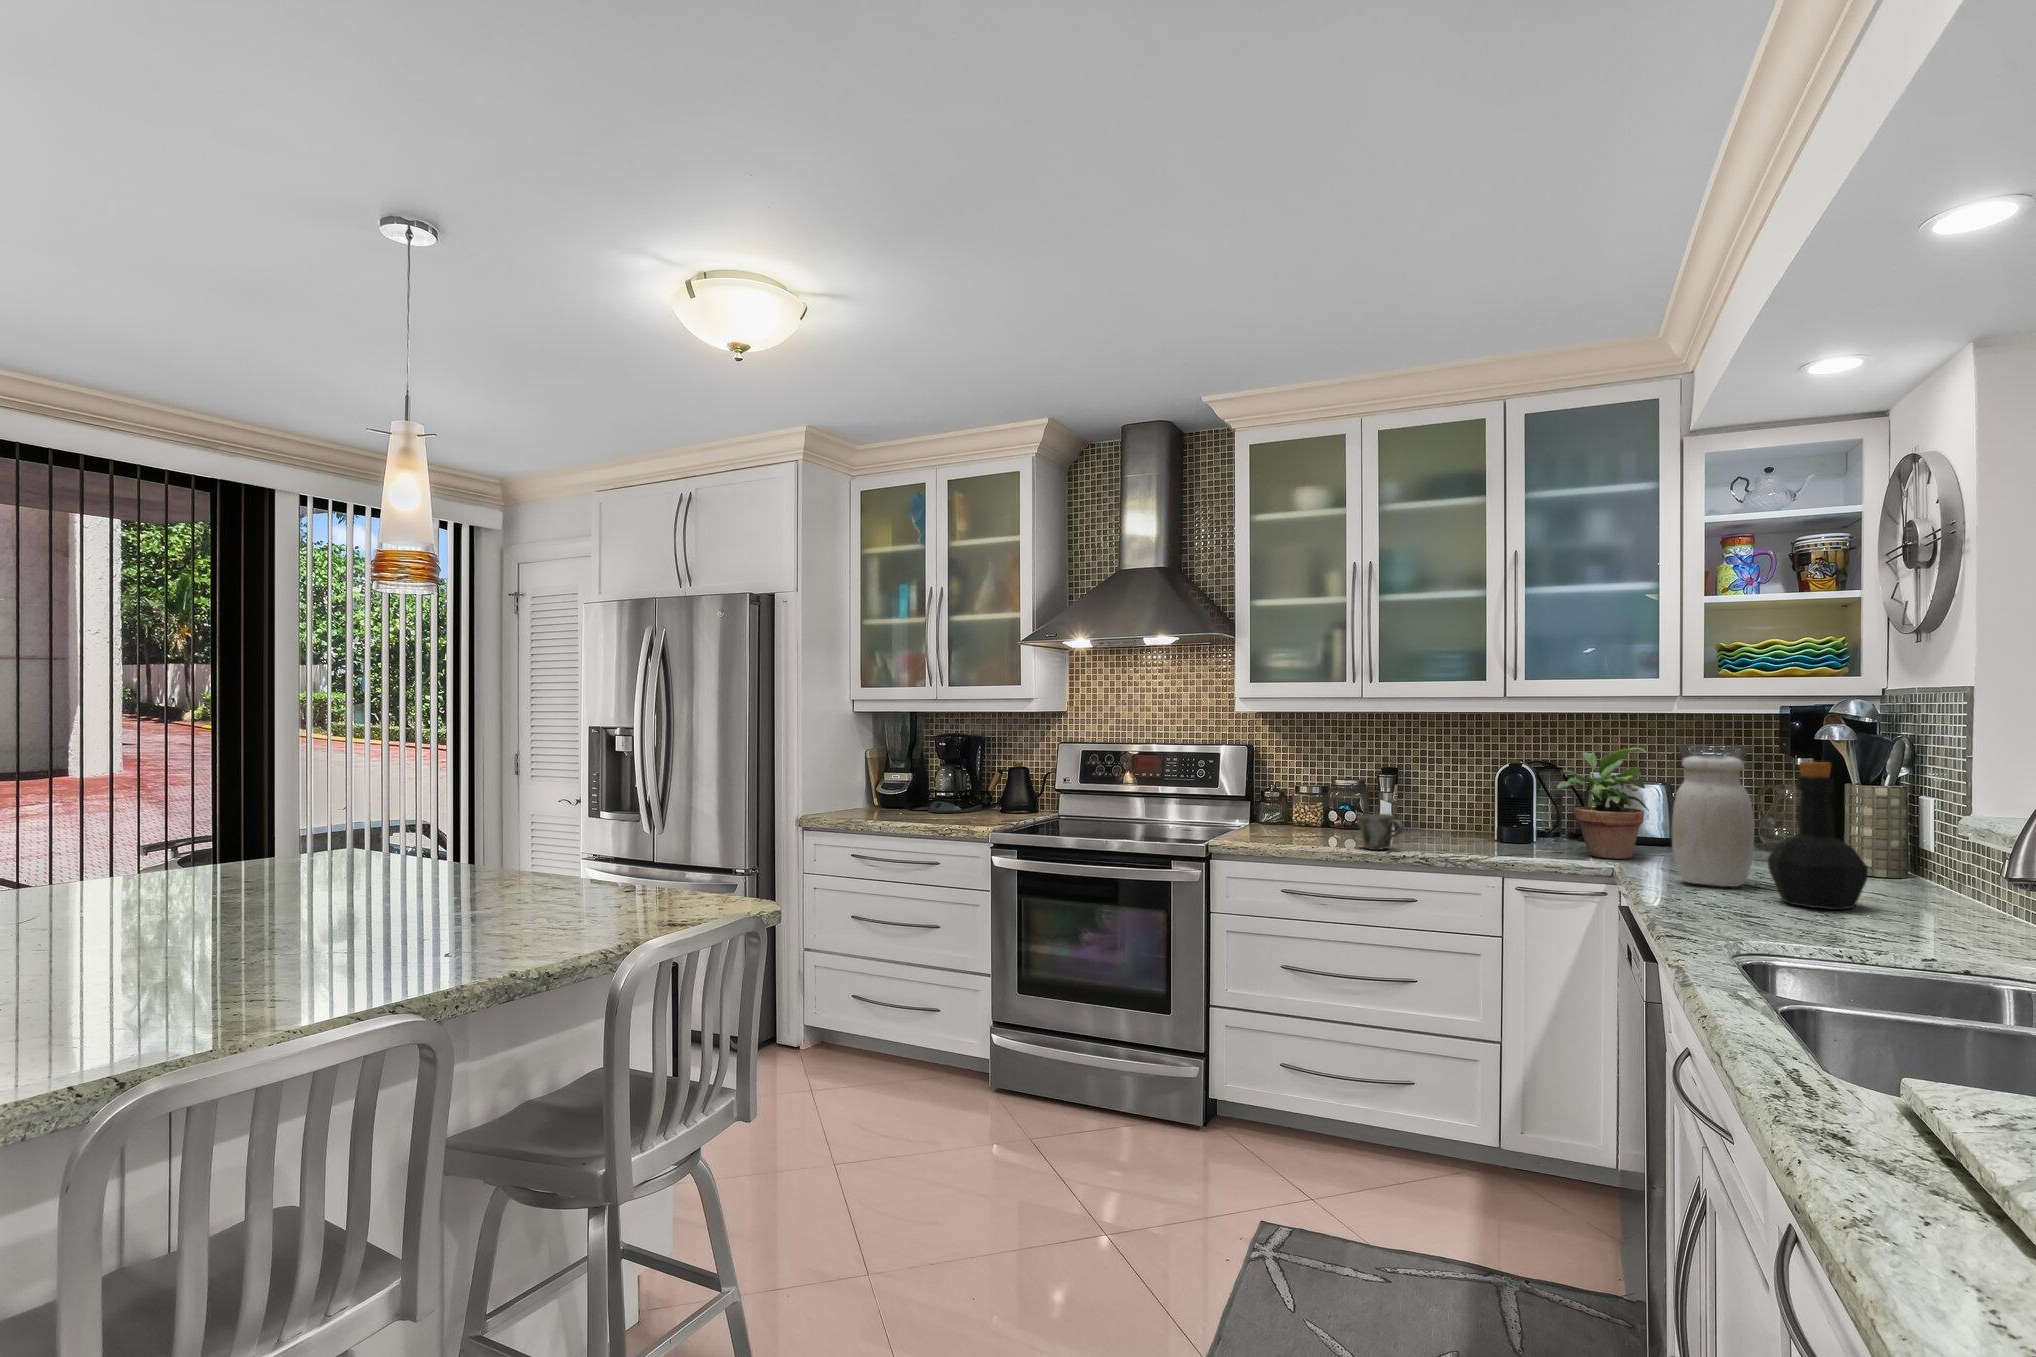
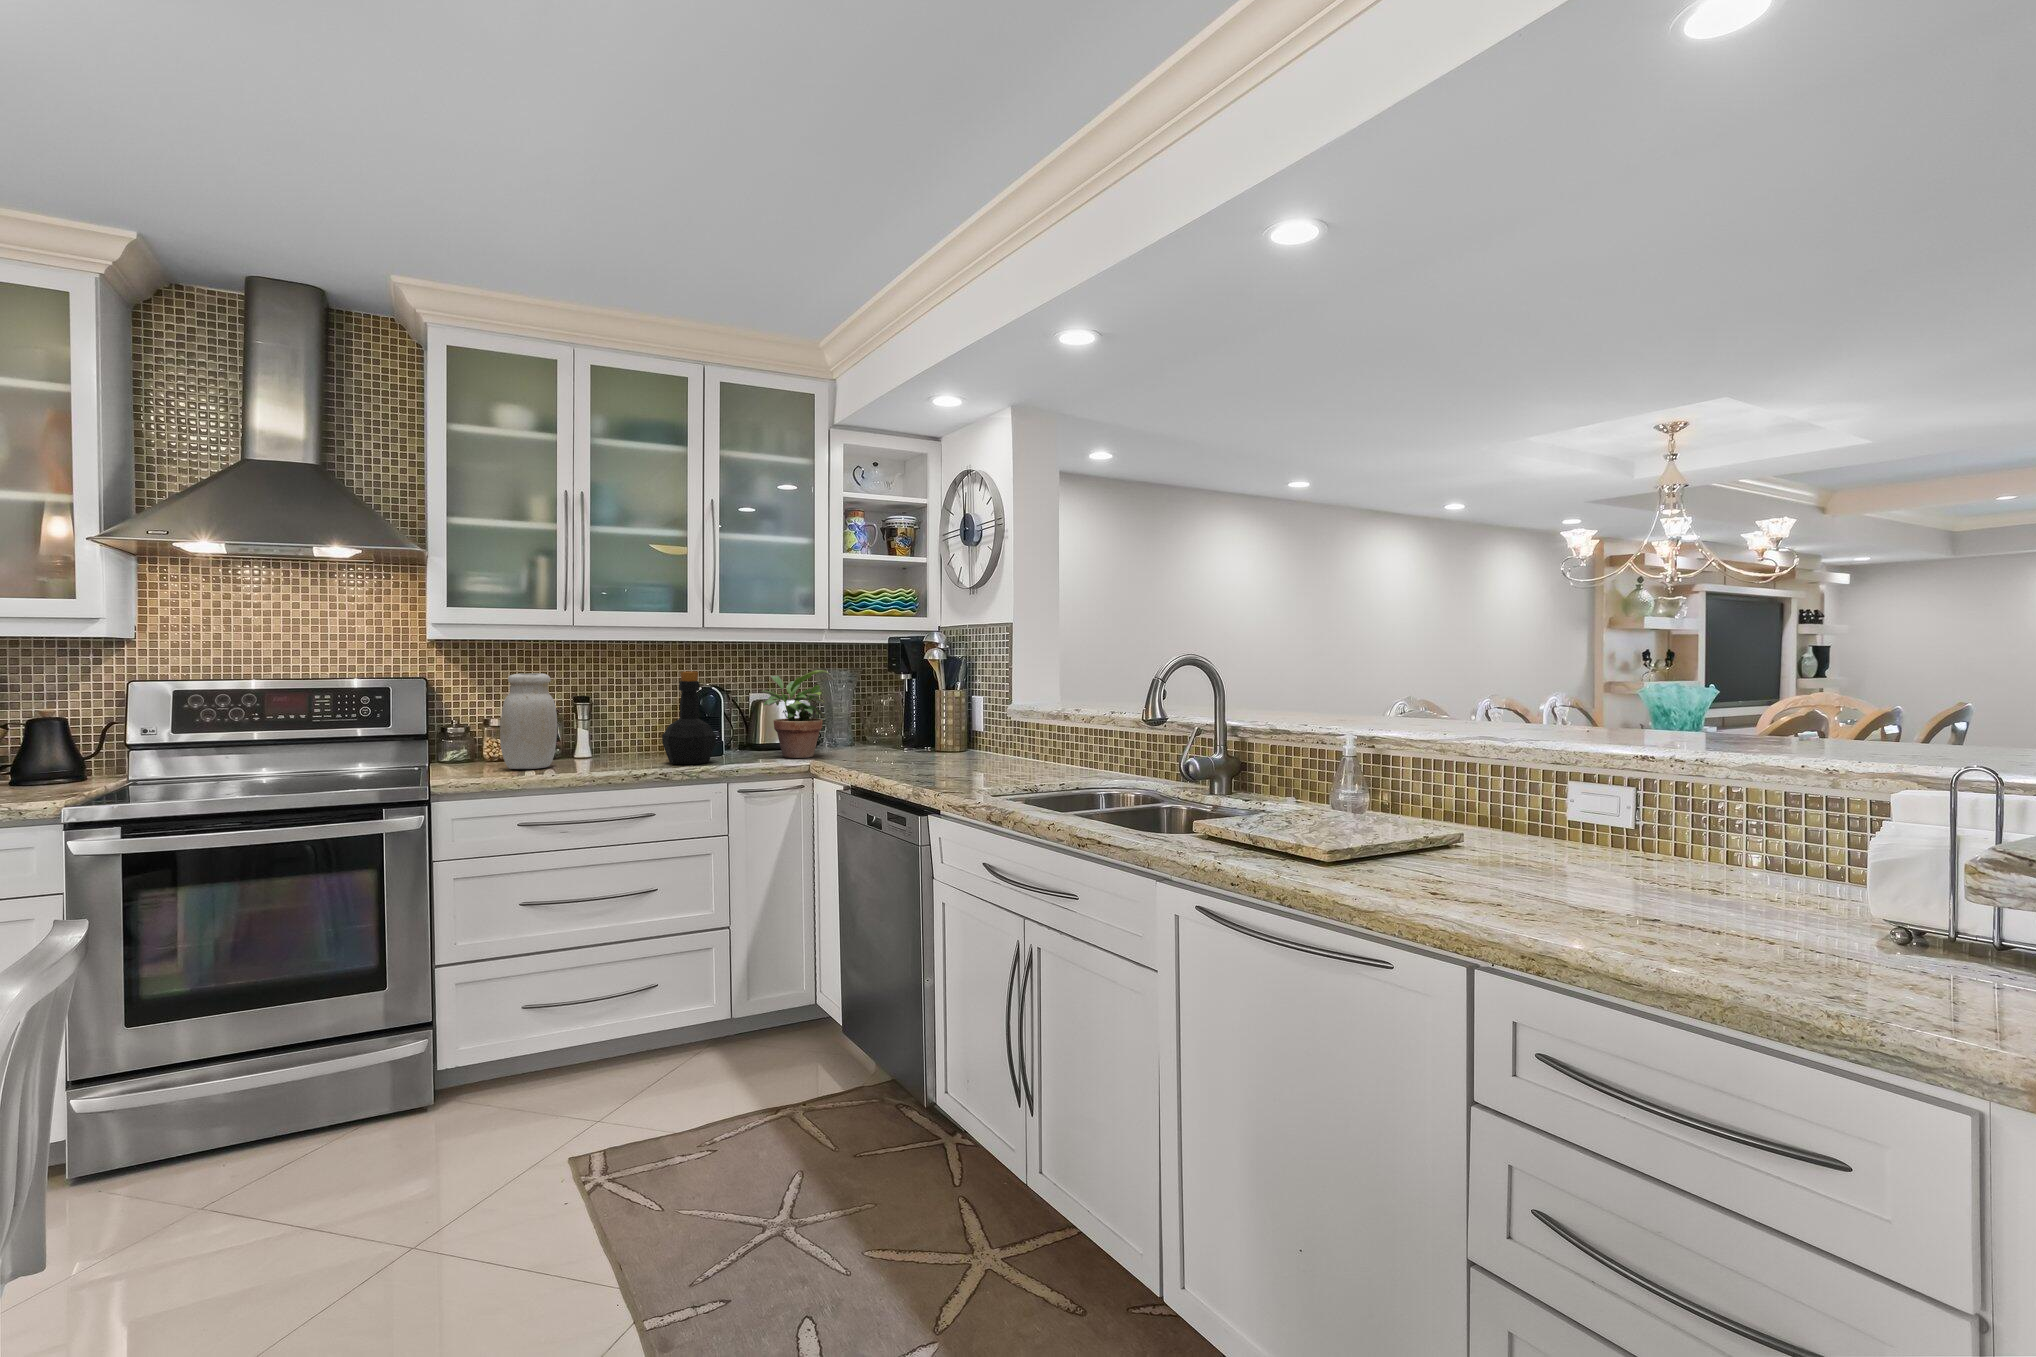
jar: present [1672,756,1754,887] -> present [500,673,557,769]
bottle: present [1768,762,1868,910] -> present [662,672,716,764]
mug: present [1357,814,1403,850] -> none [597,738,644,772]

